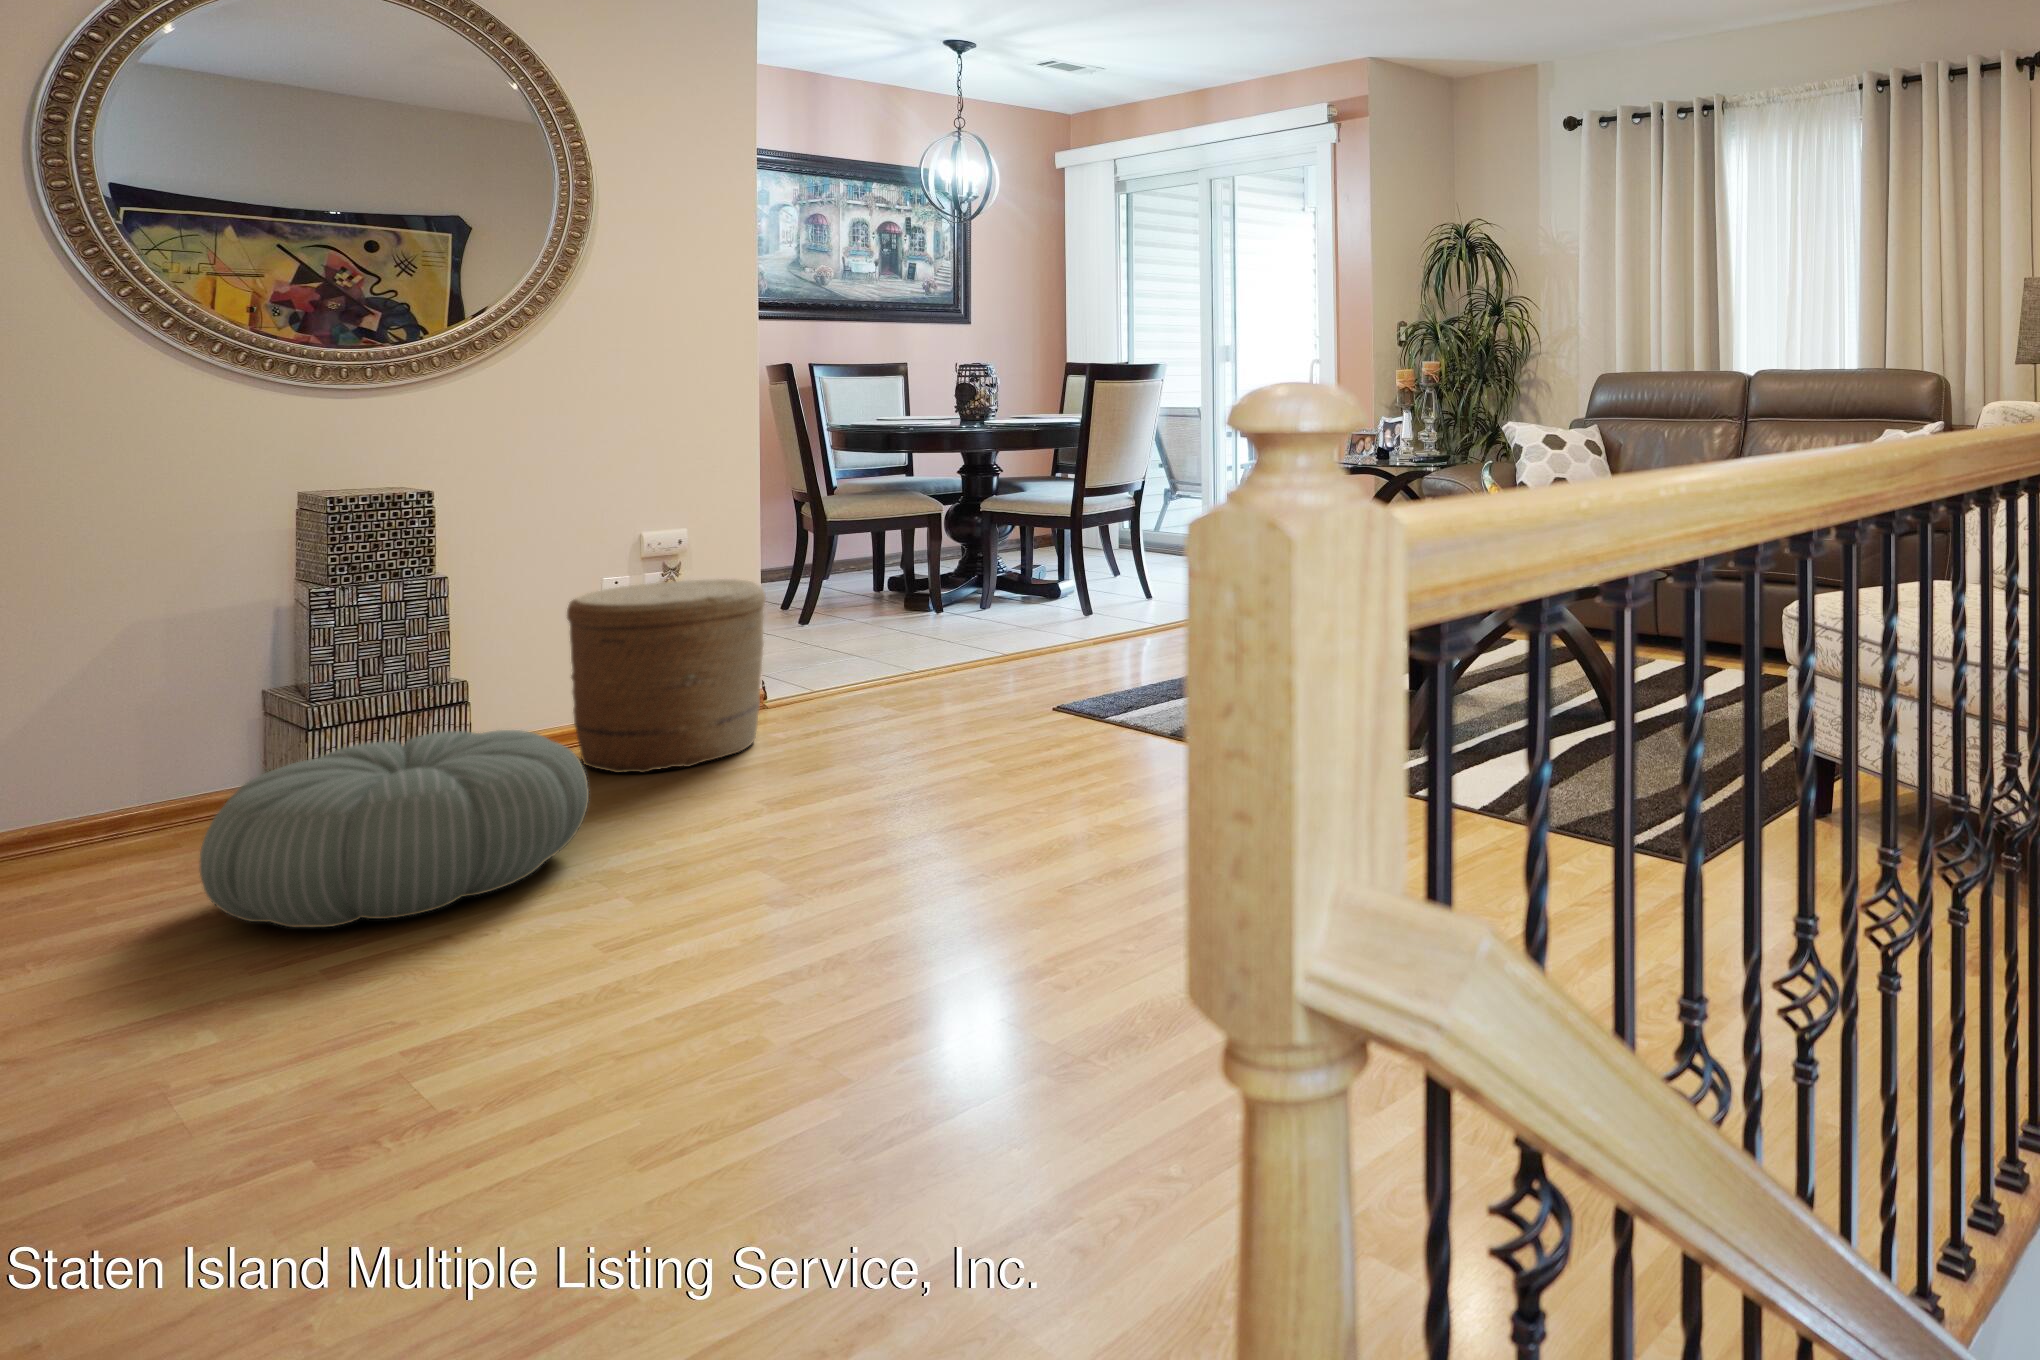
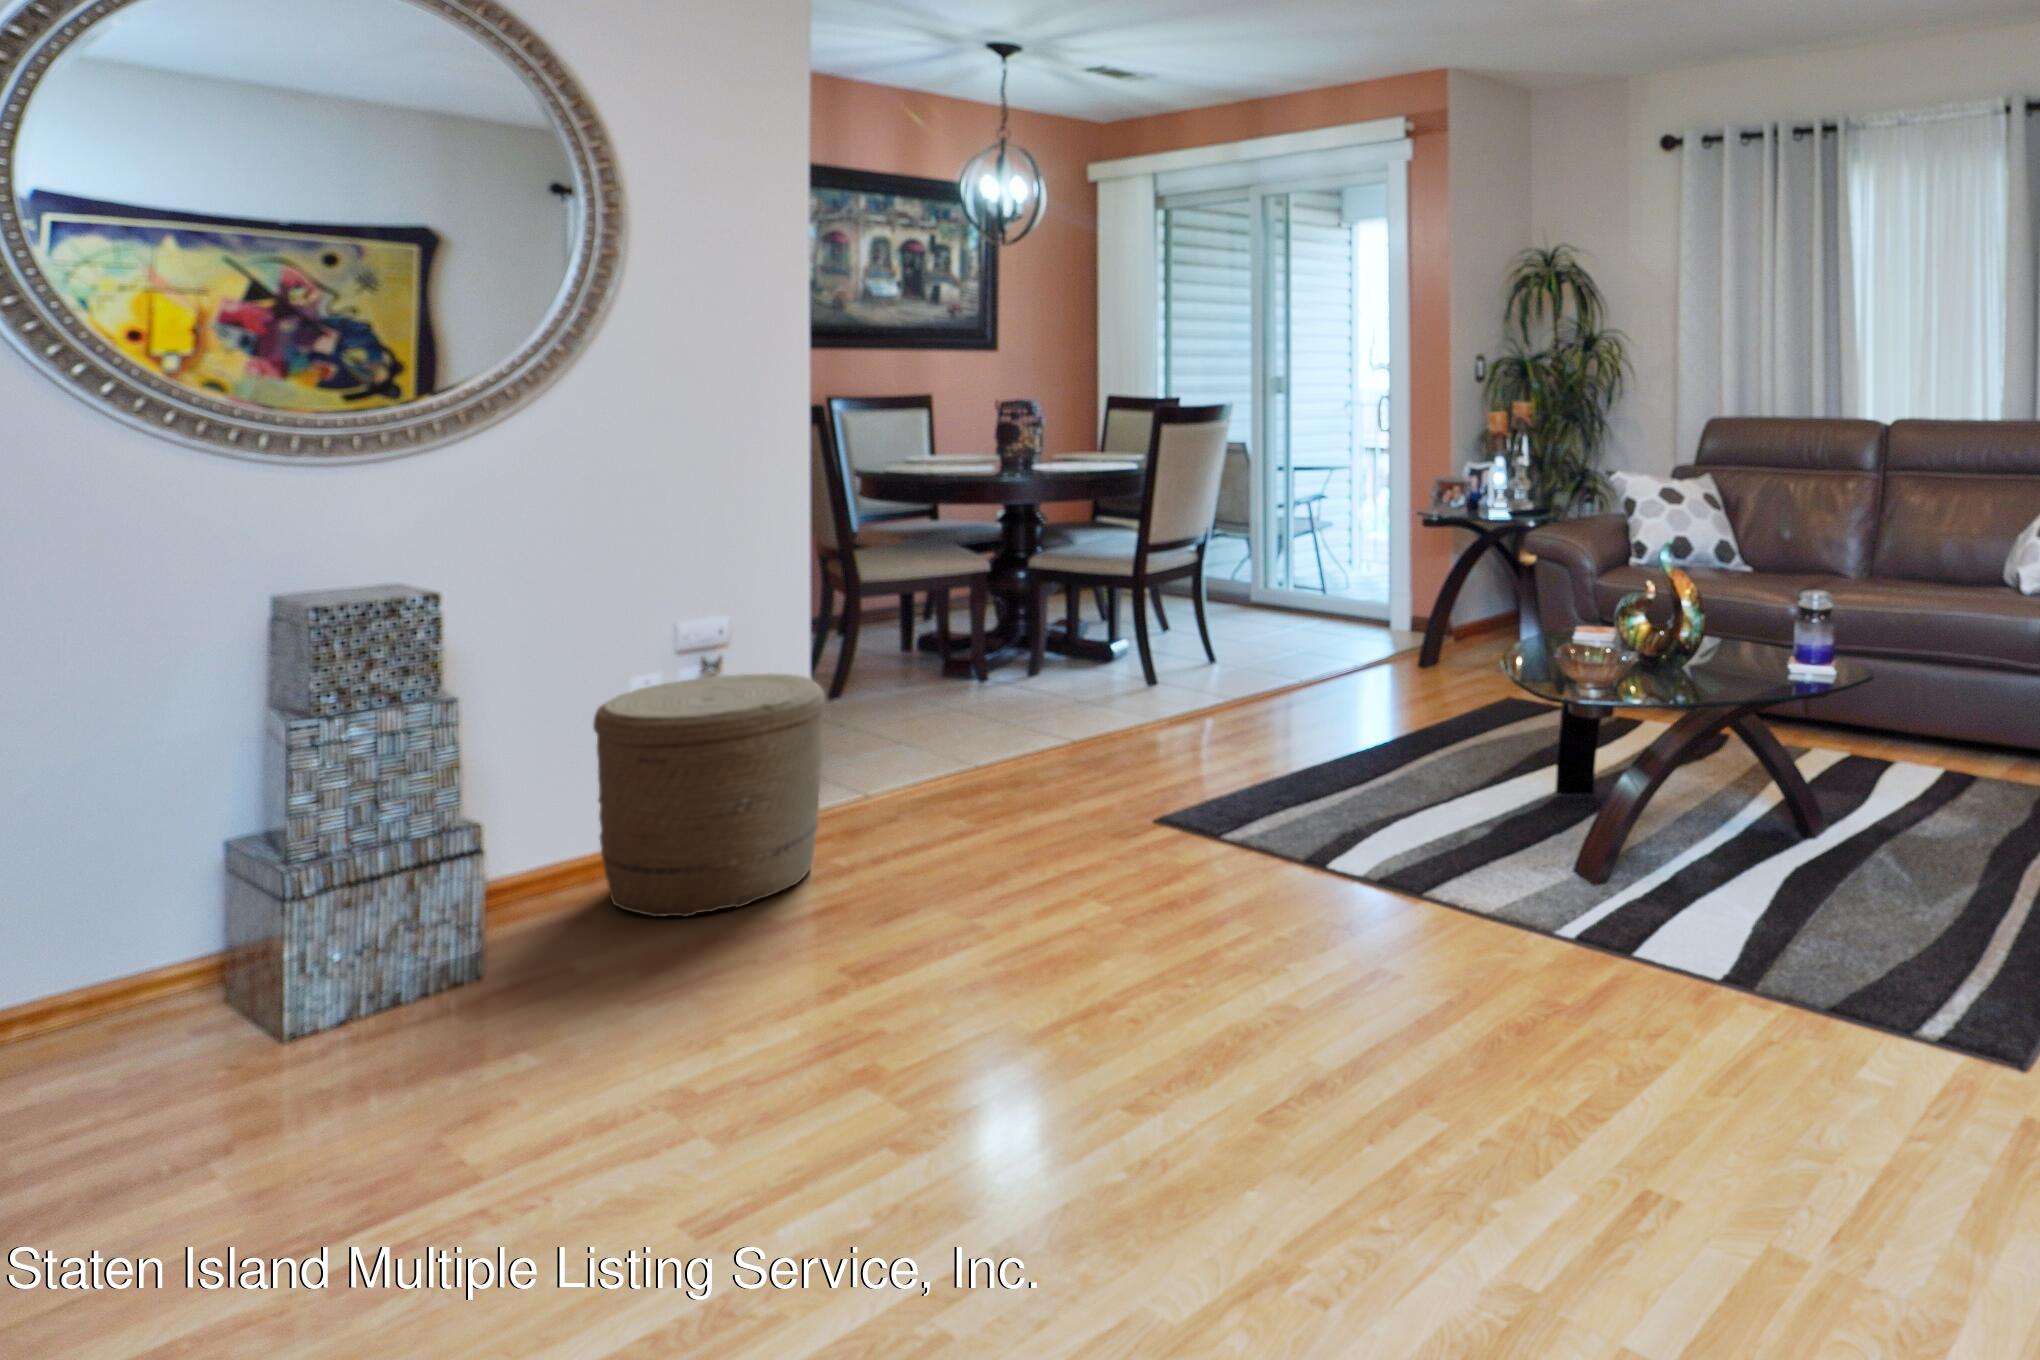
pouf: present [200,730,589,928] -> none [153,893,640,1186]

